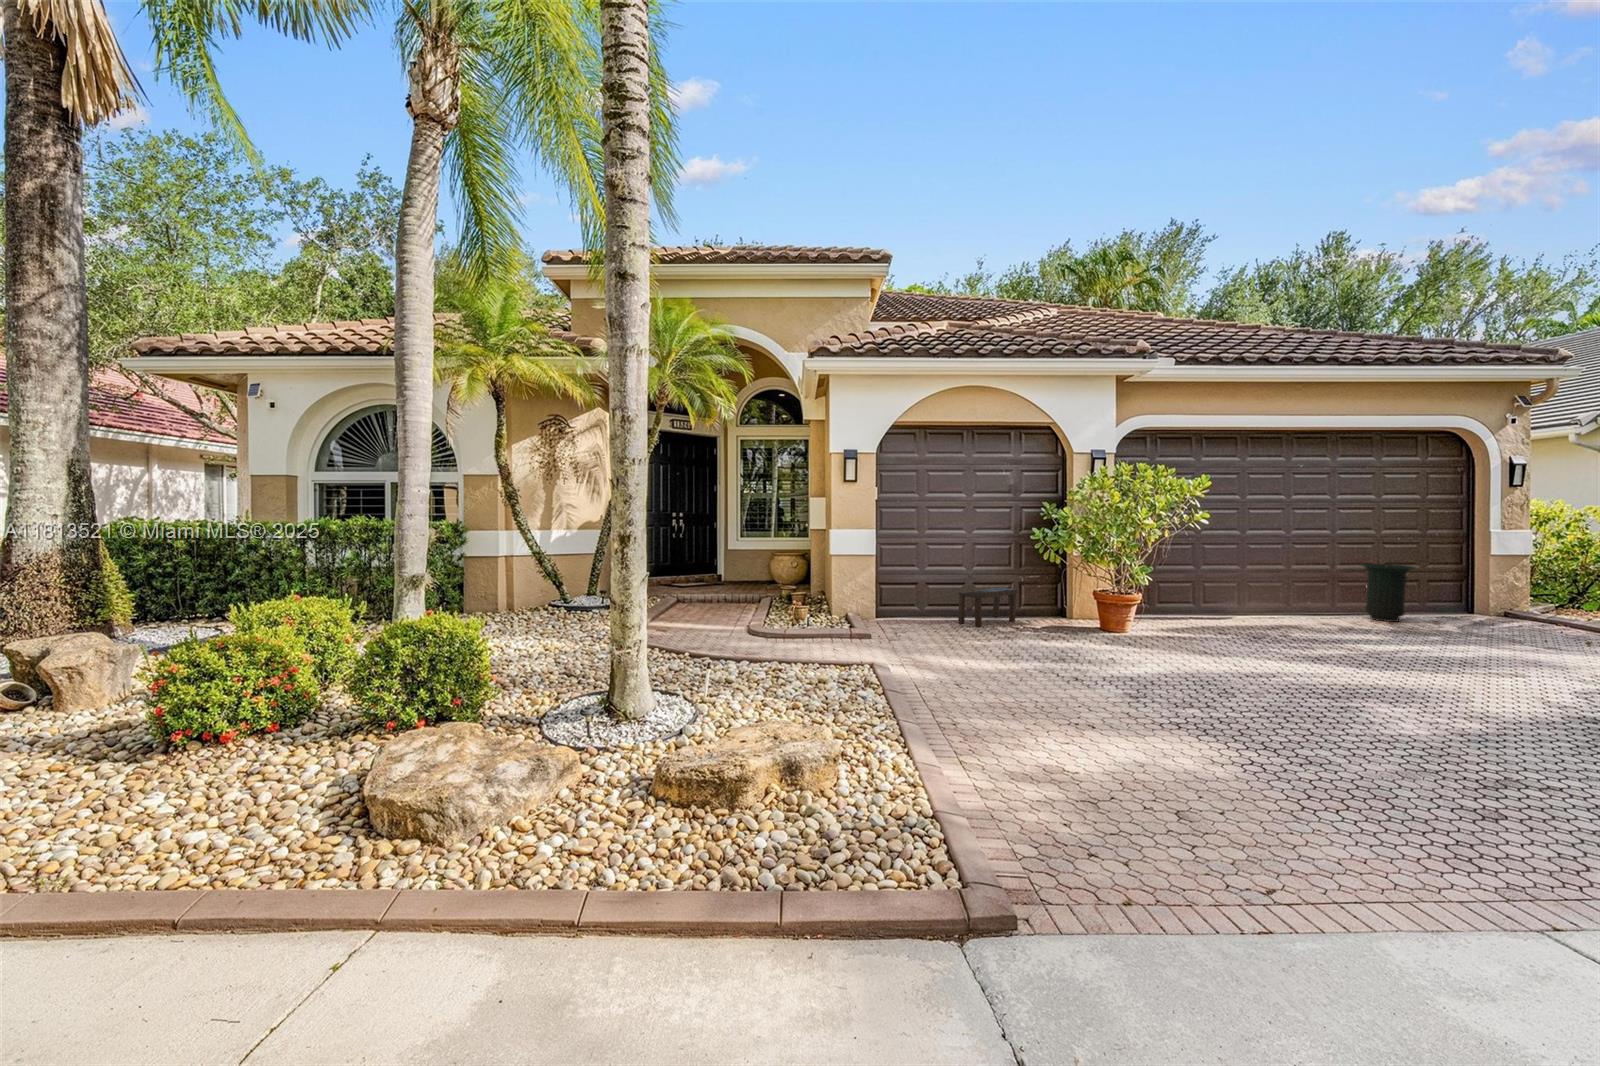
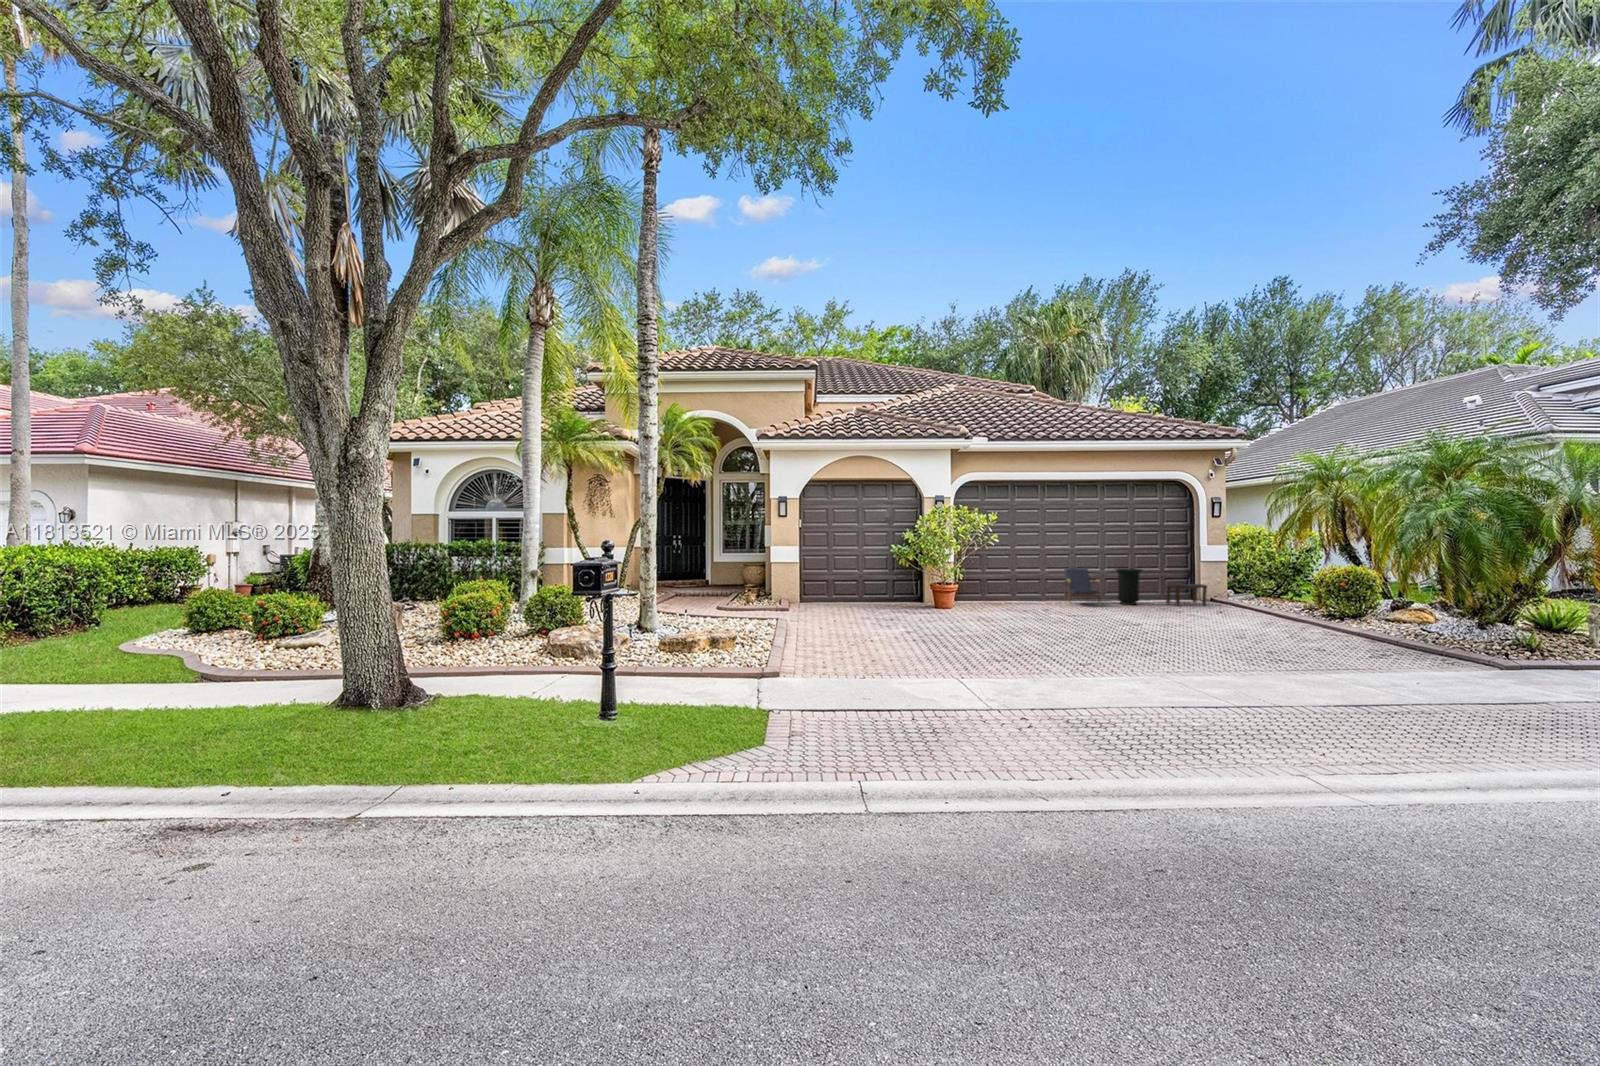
lounge chair: none [1280,563,1352,623] -> present [1064,568,1100,605]
bench: present [958,587,1018,627] -> present [1166,584,1207,606]

